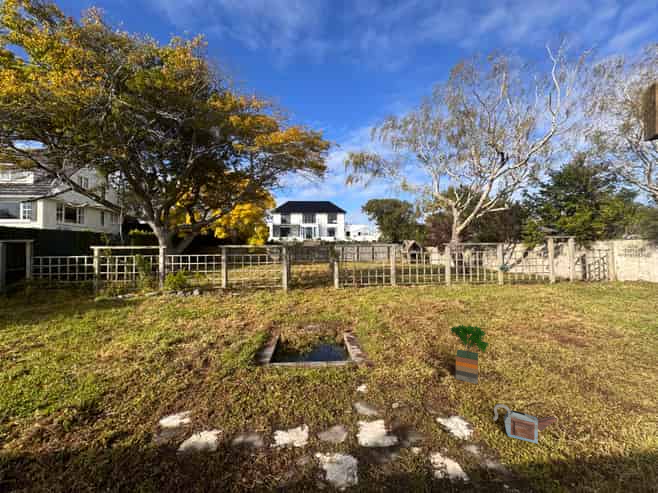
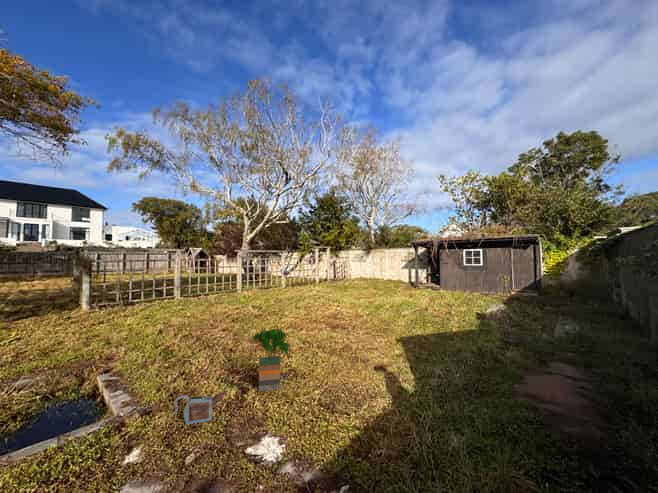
watering can: present [493,404,557,443] -> present [173,390,228,424]

